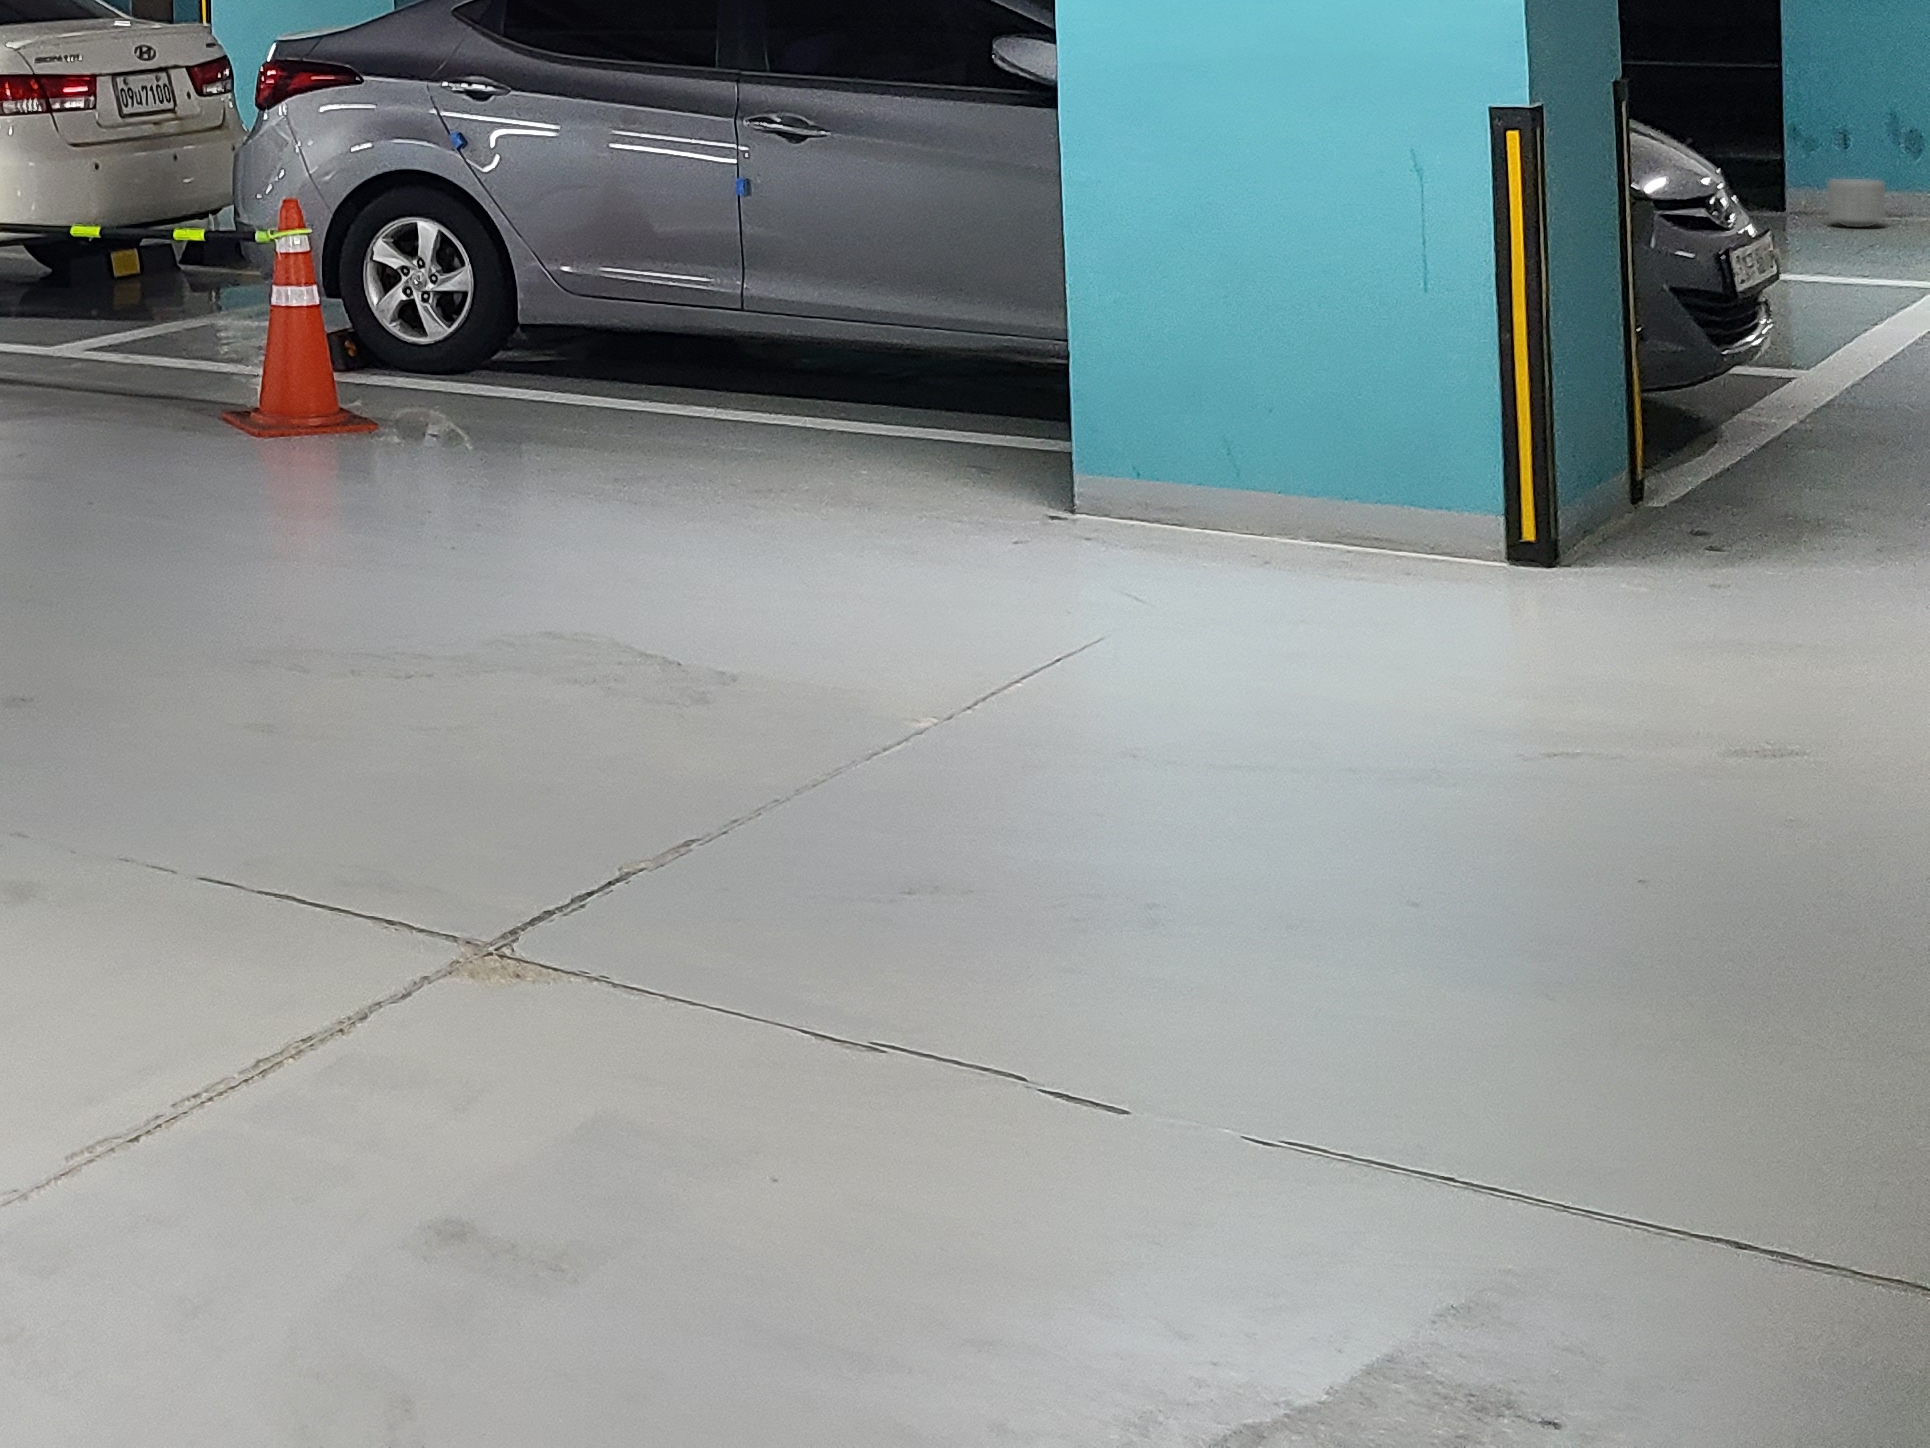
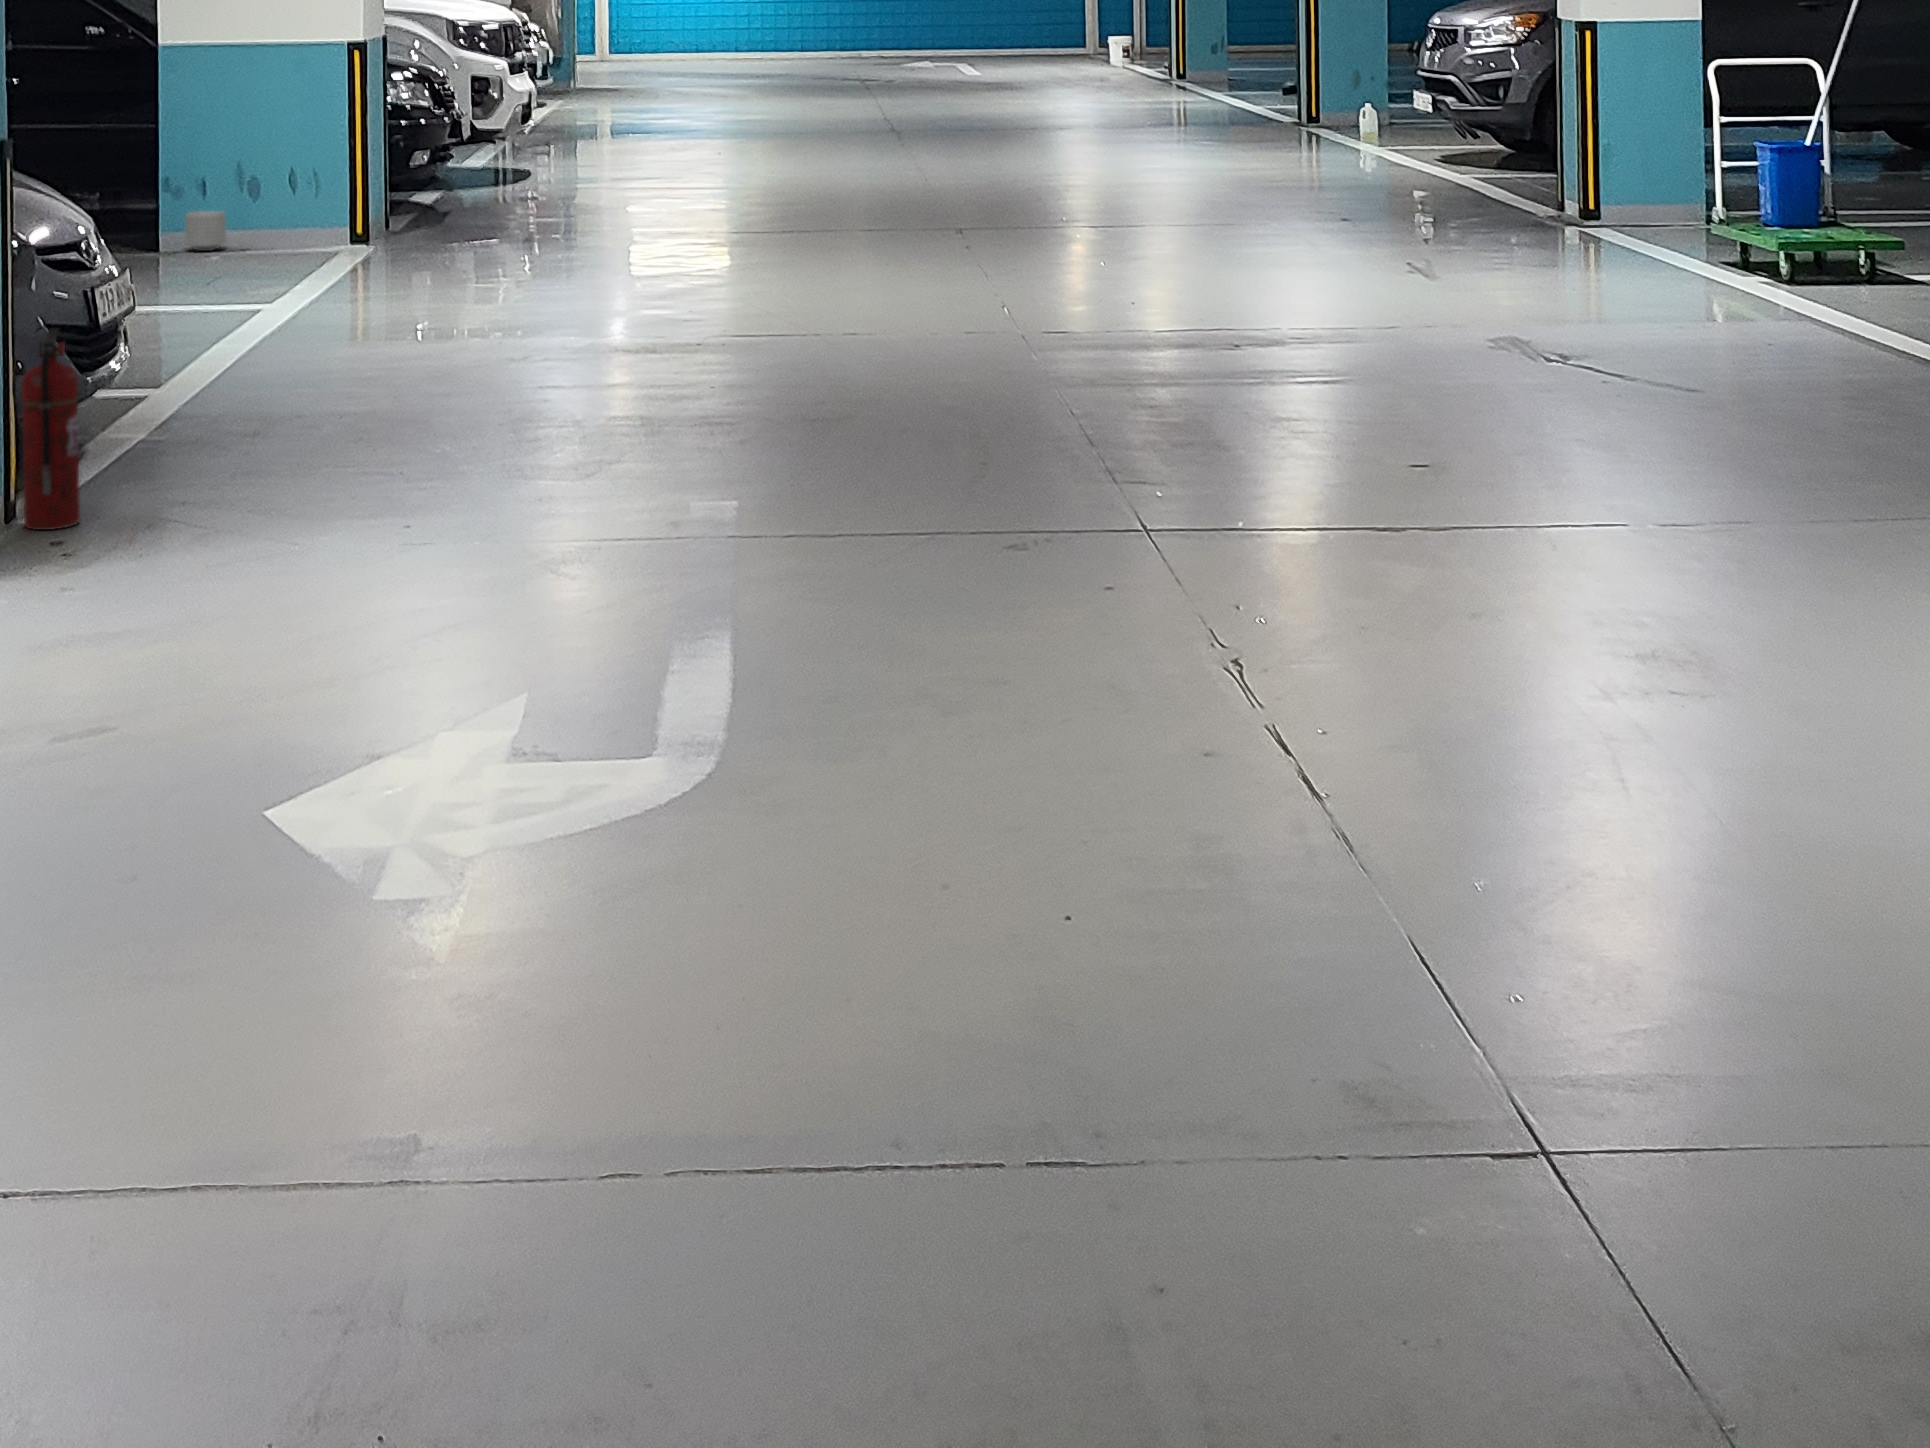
fire extinguisher: none [1646,293,1722,517] -> present [22,329,80,530]

